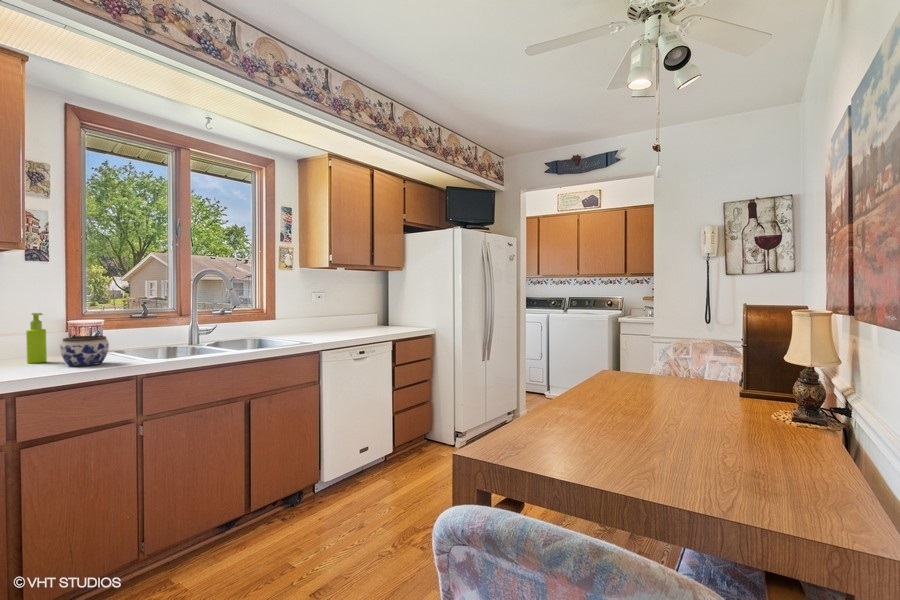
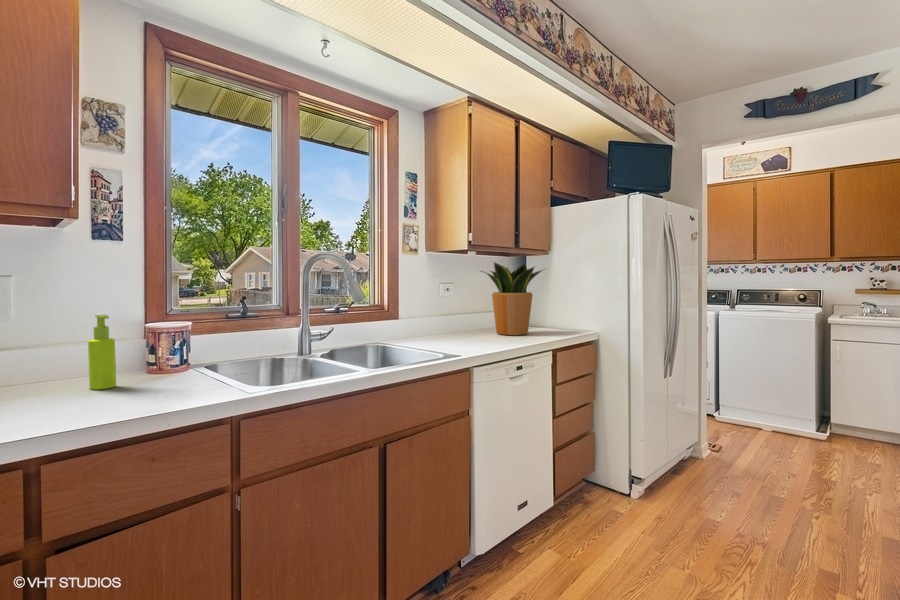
potted plant: none [341,276,395,331] -> present [482,262,543,336]
jar: present [60,335,109,366] -> none [129,351,198,400]

